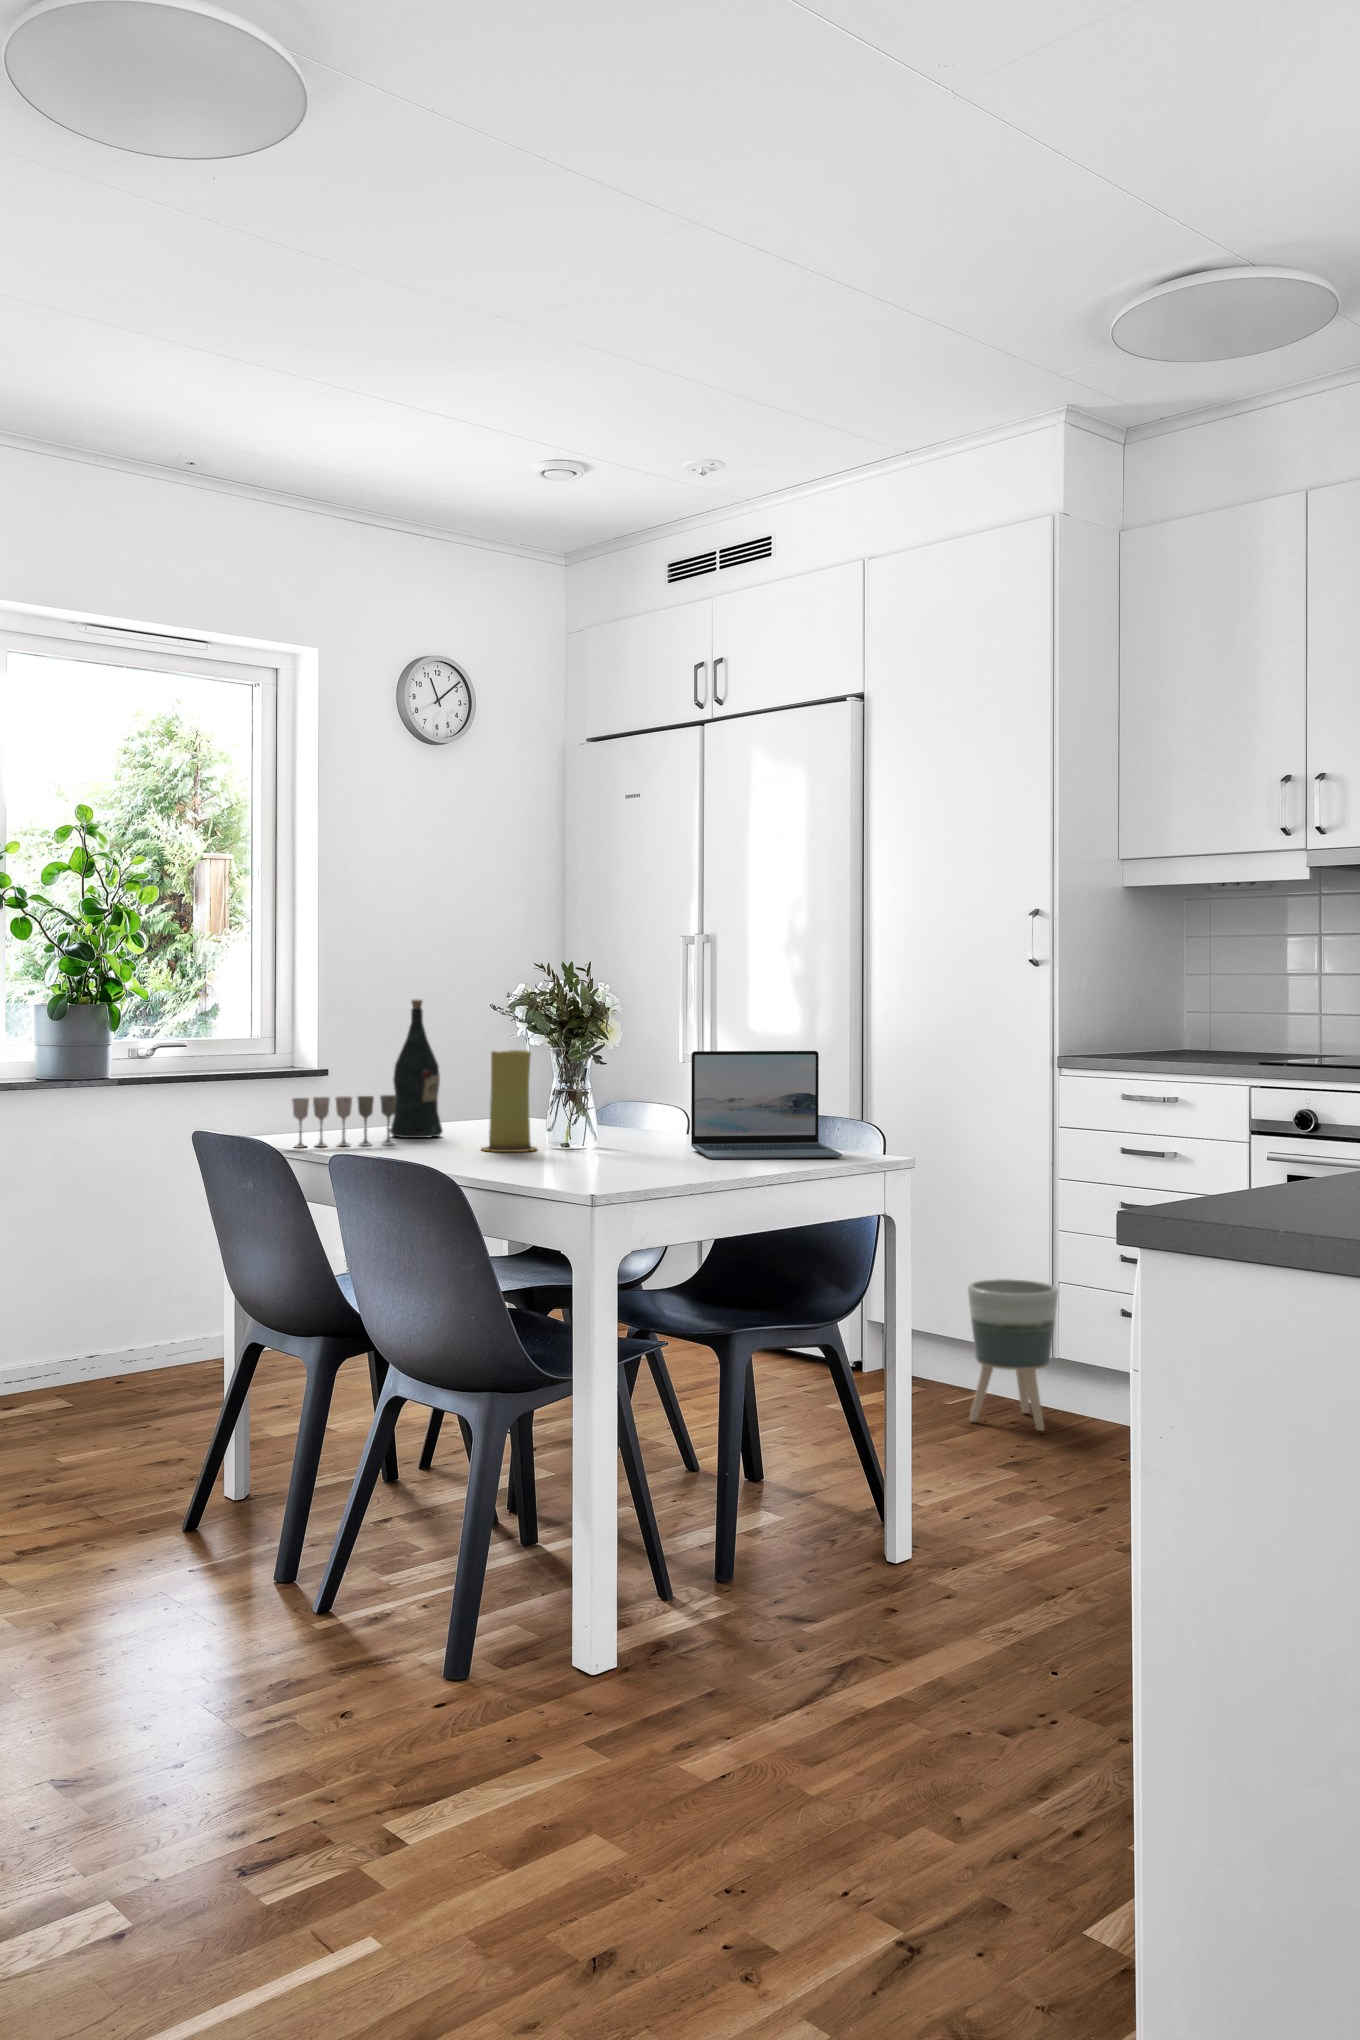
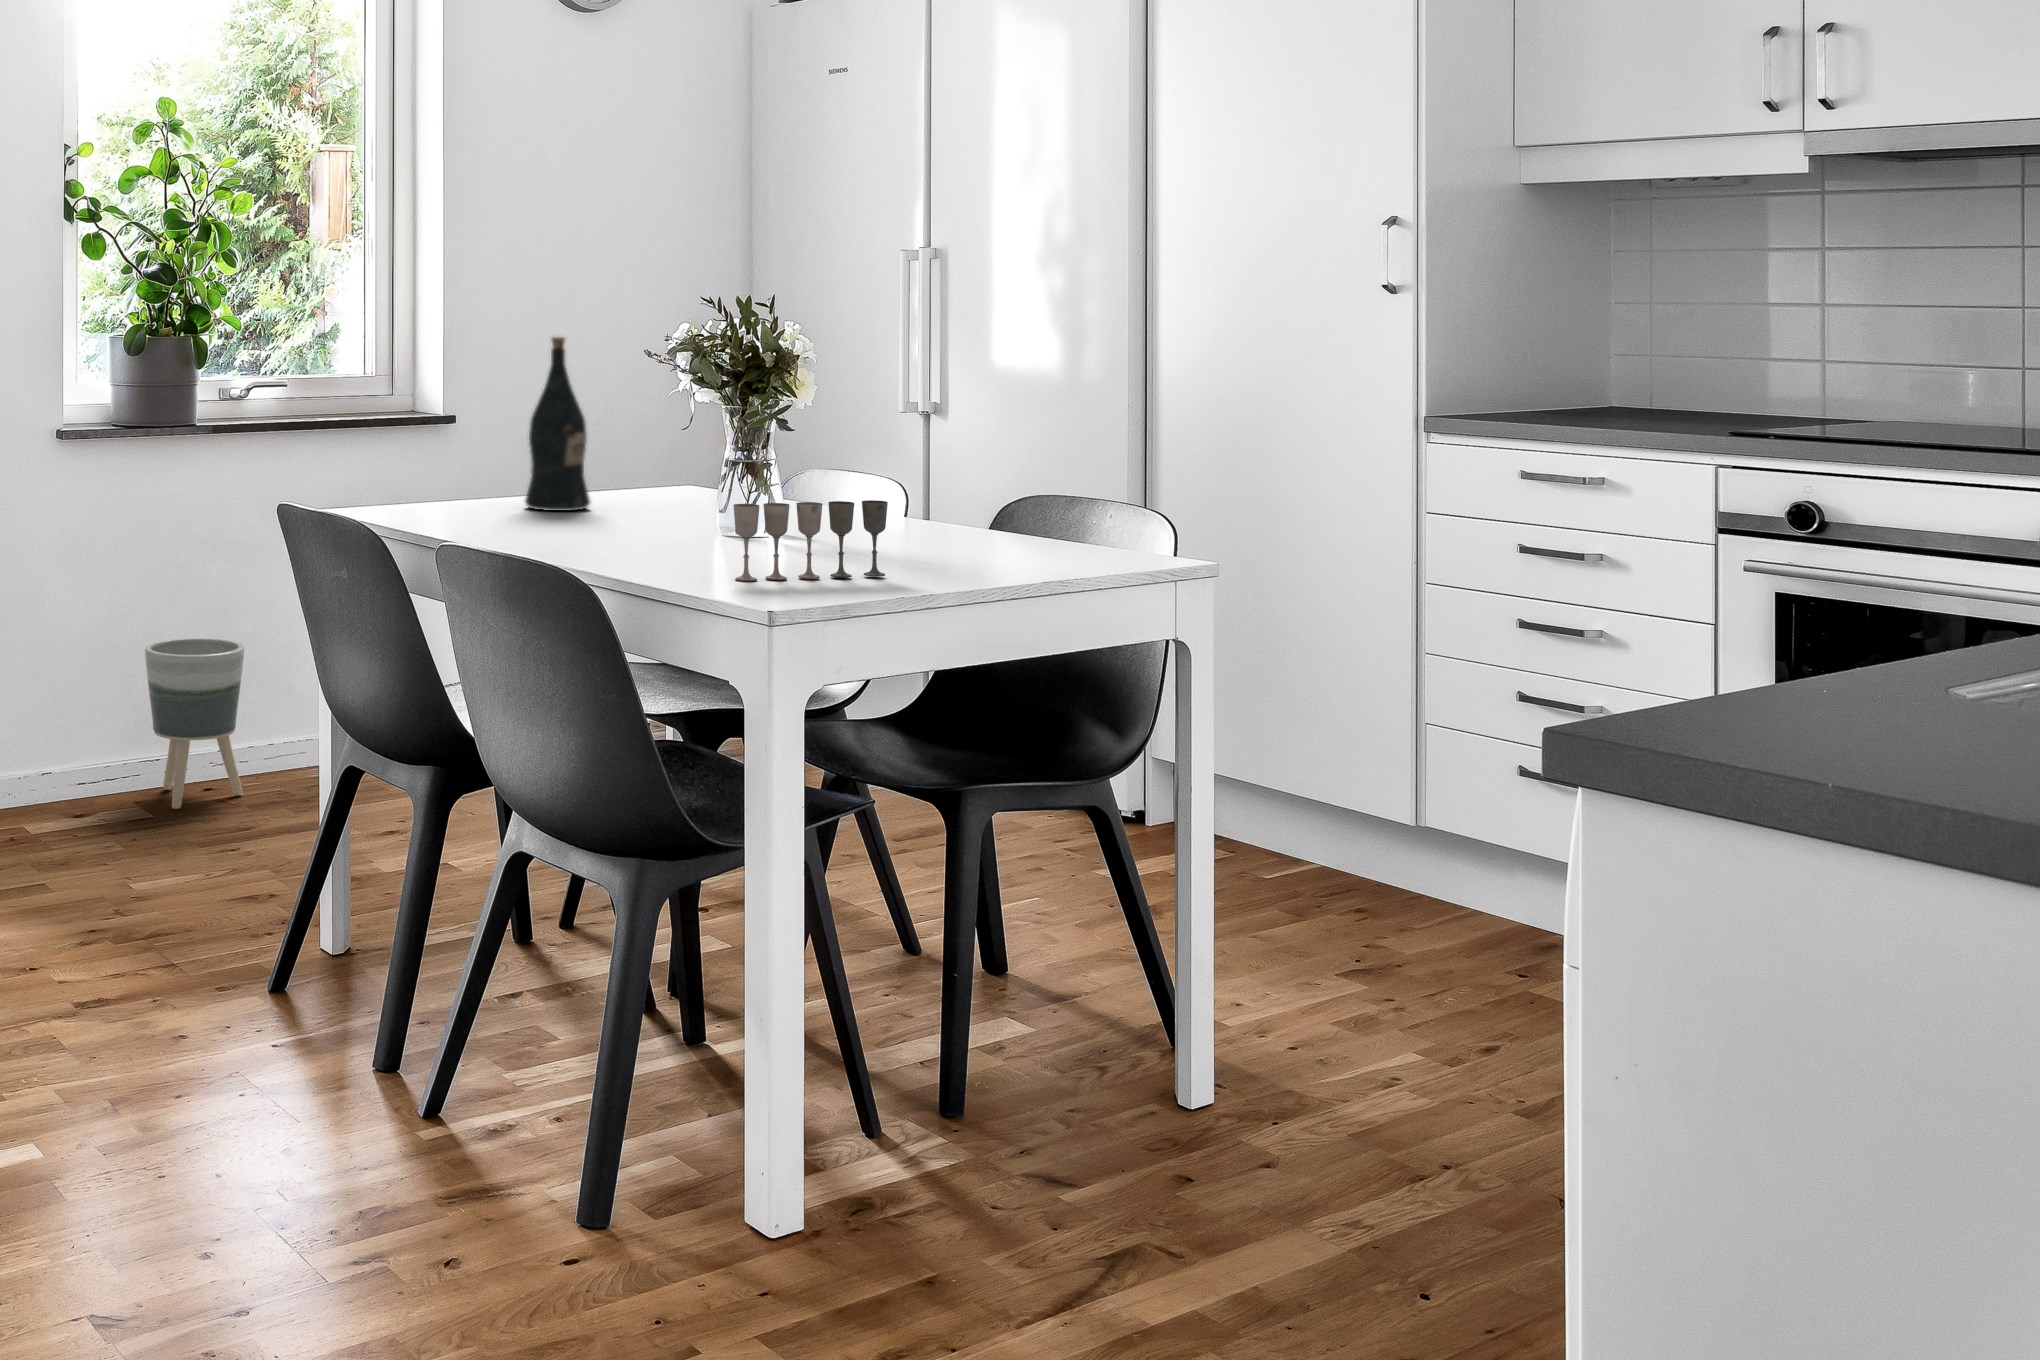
candle: present [482,1050,537,1152] -> none [634,406,708,537]
laptop: present [691,1051,842,1159] -> none [910,411,1116,558]
wine glass: present [292,1095,397,1148] -> present [733,500,888,581]
planter: present [968,1279,1058,1431] -> present [145,638,244,809]

